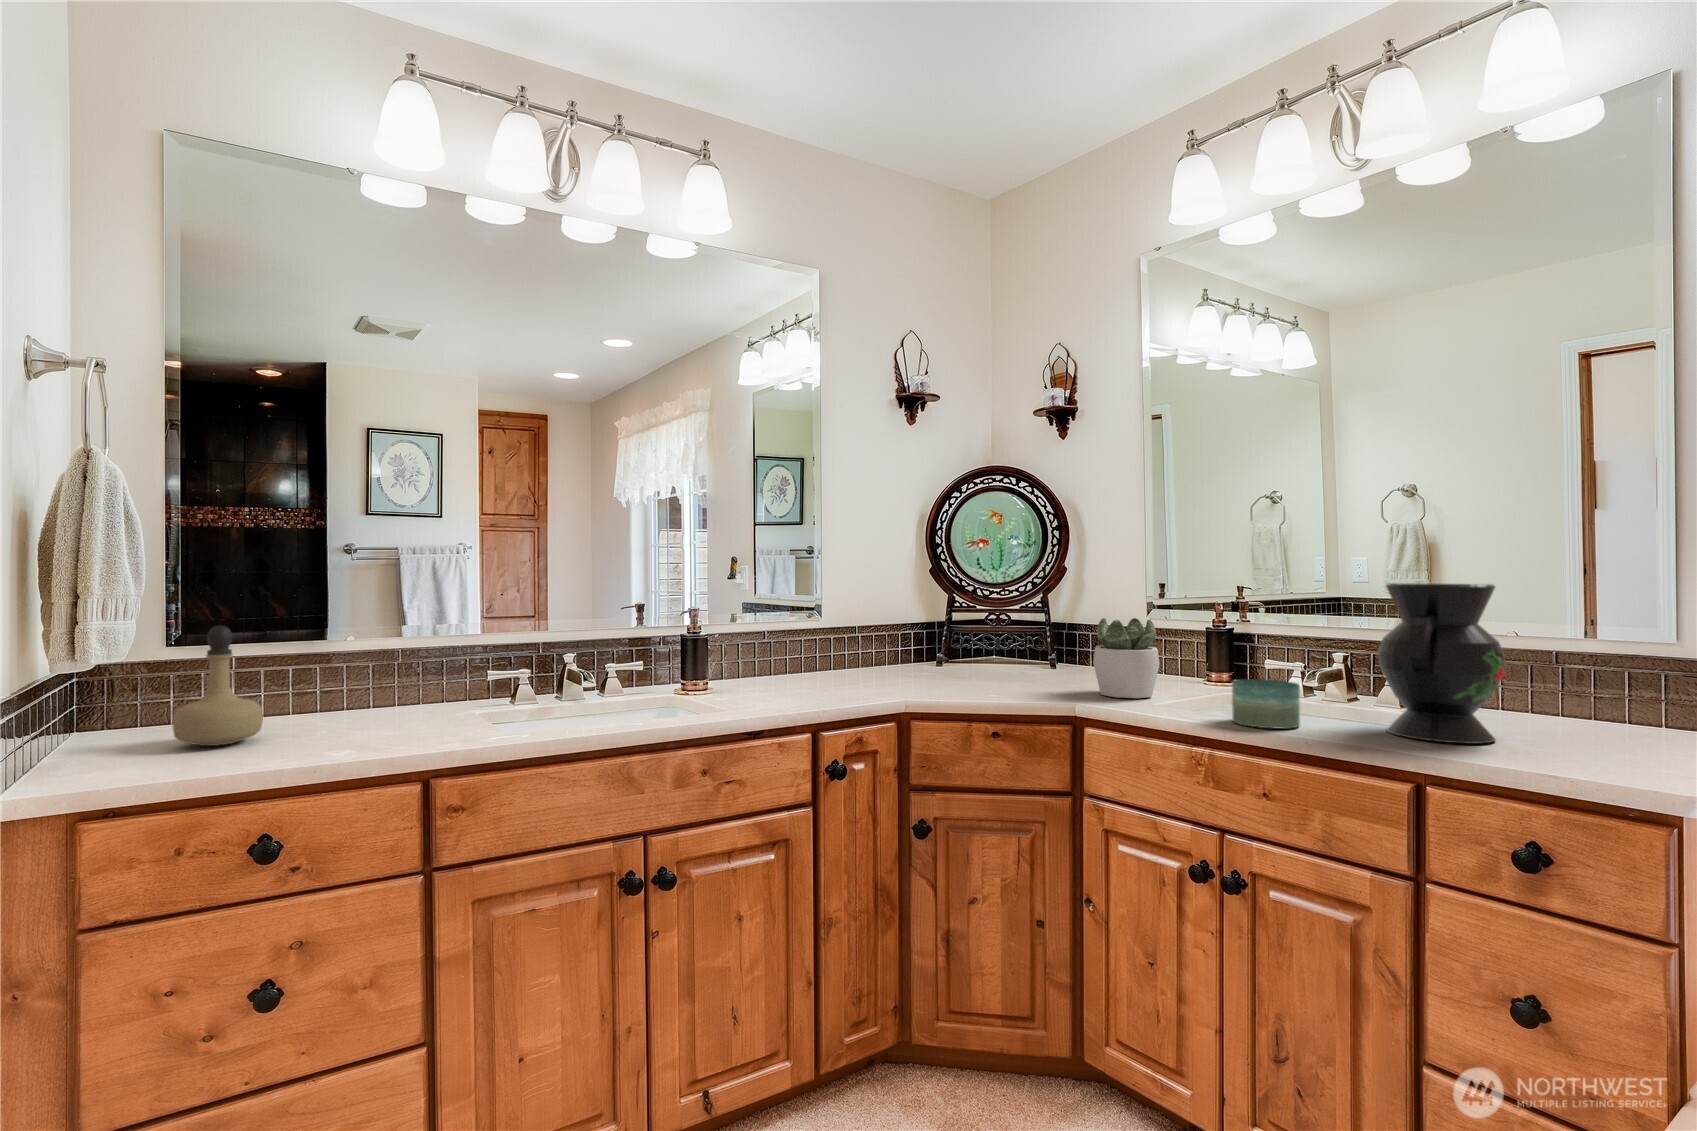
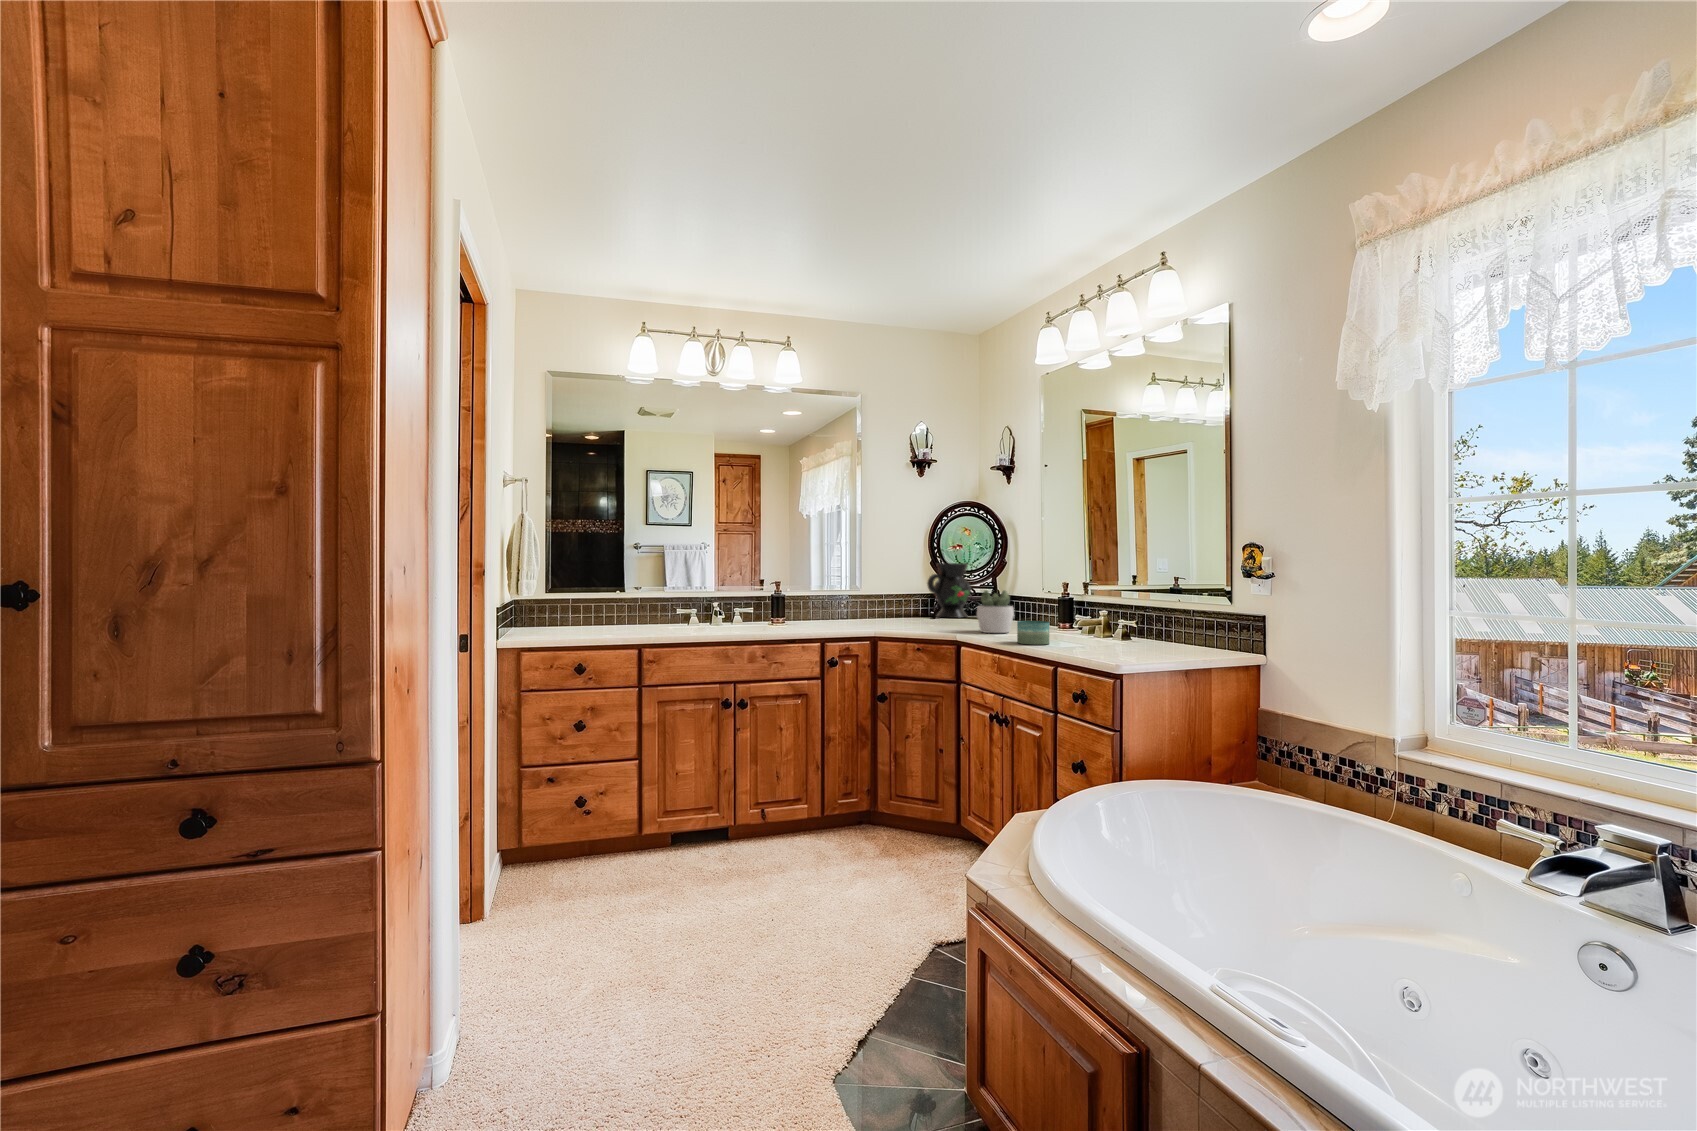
decorative vase: present [1378,583,1505,744] -> present [927,563,971,617]
perfume bottle: present [173,626,263,746] -> none [550,586,582,634]

